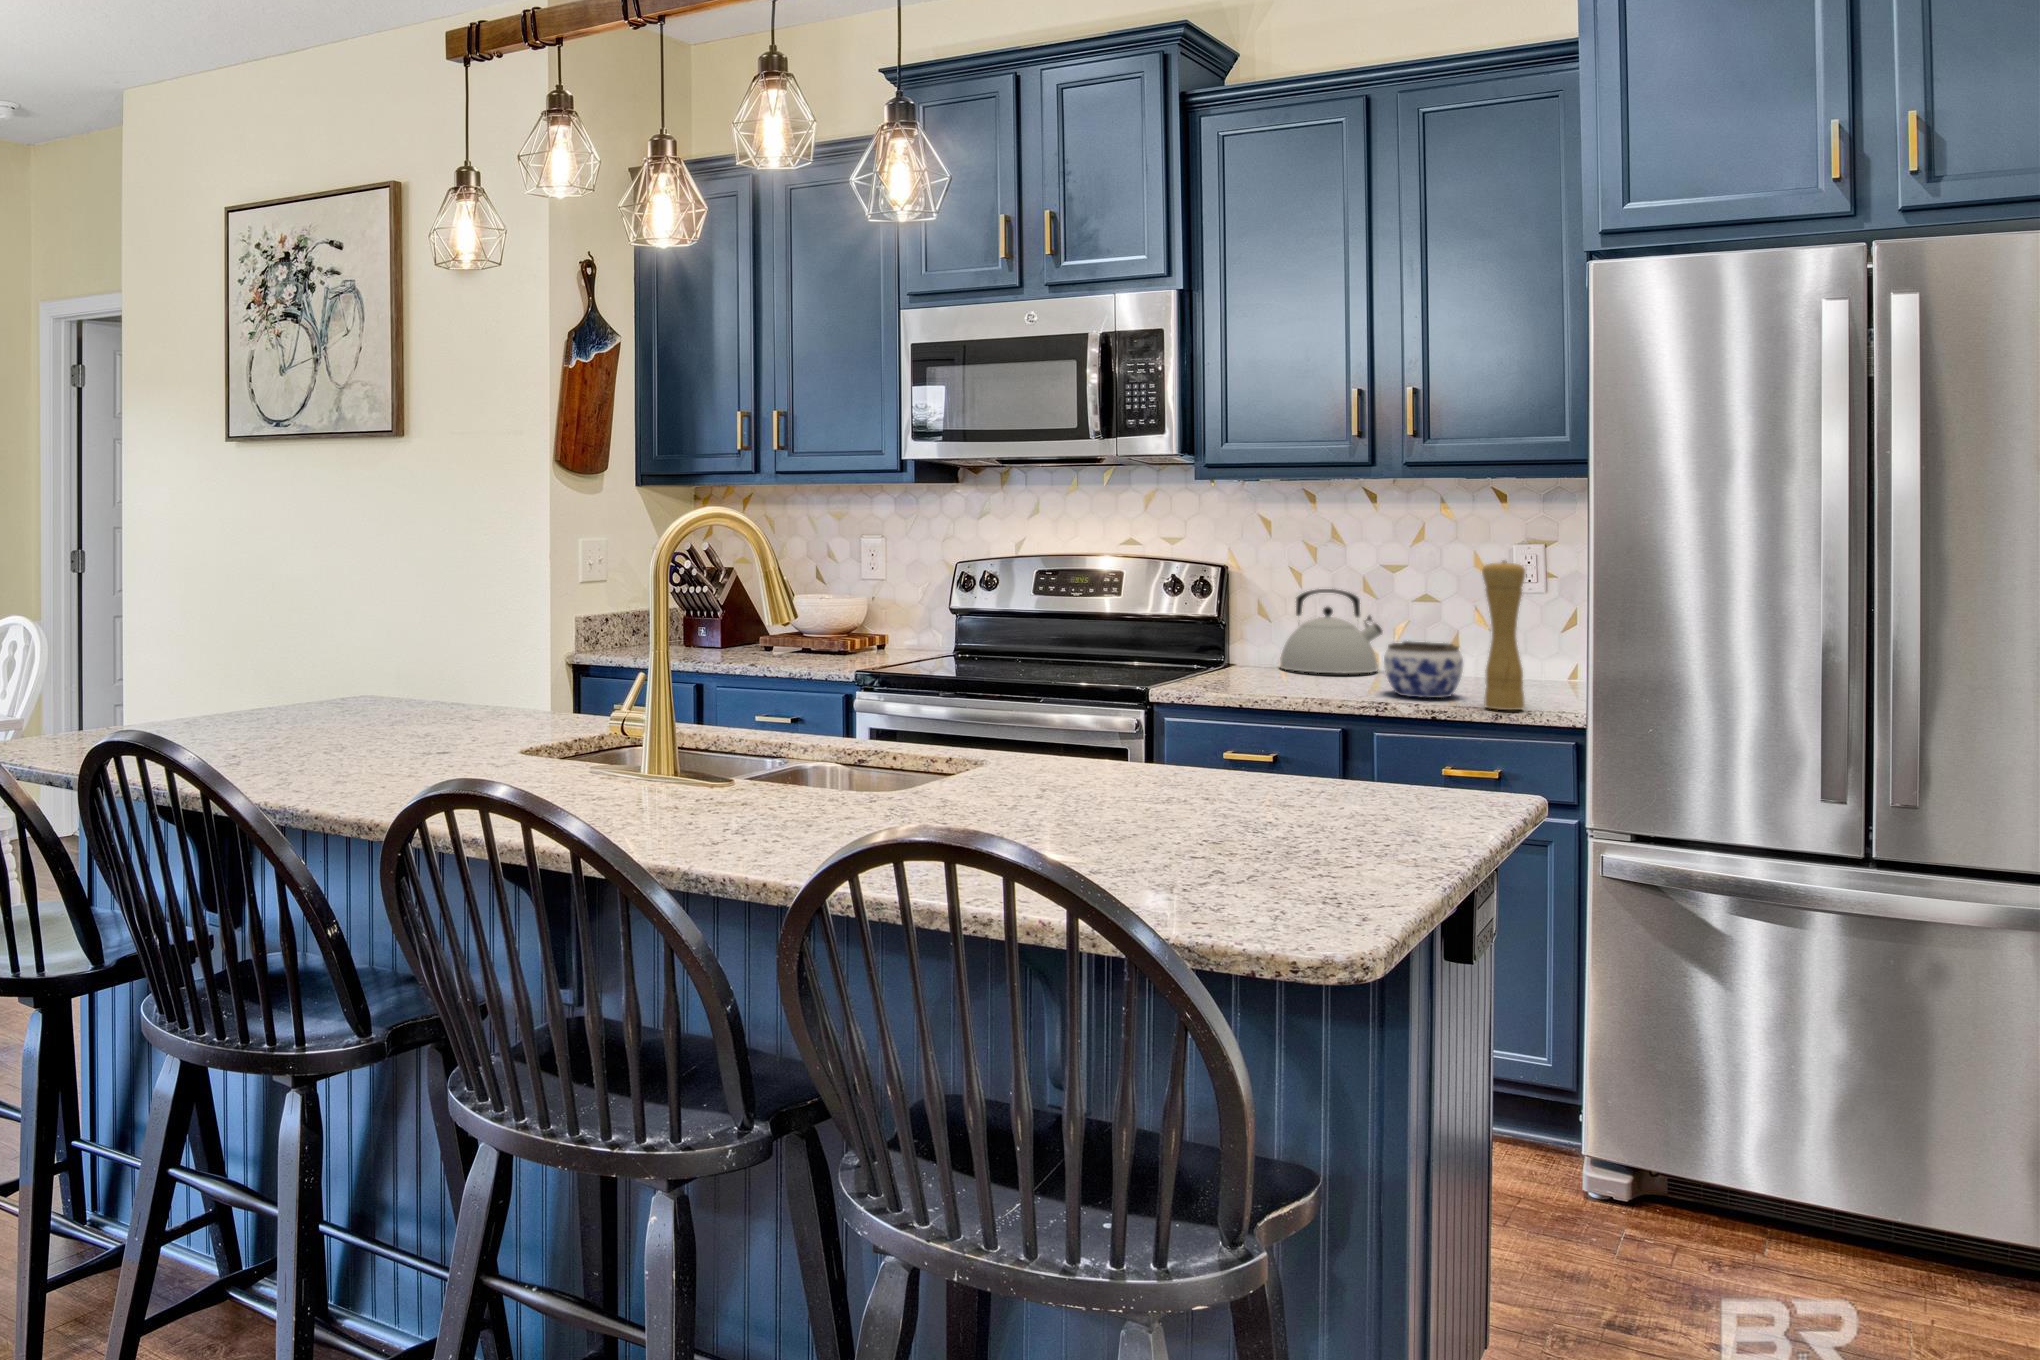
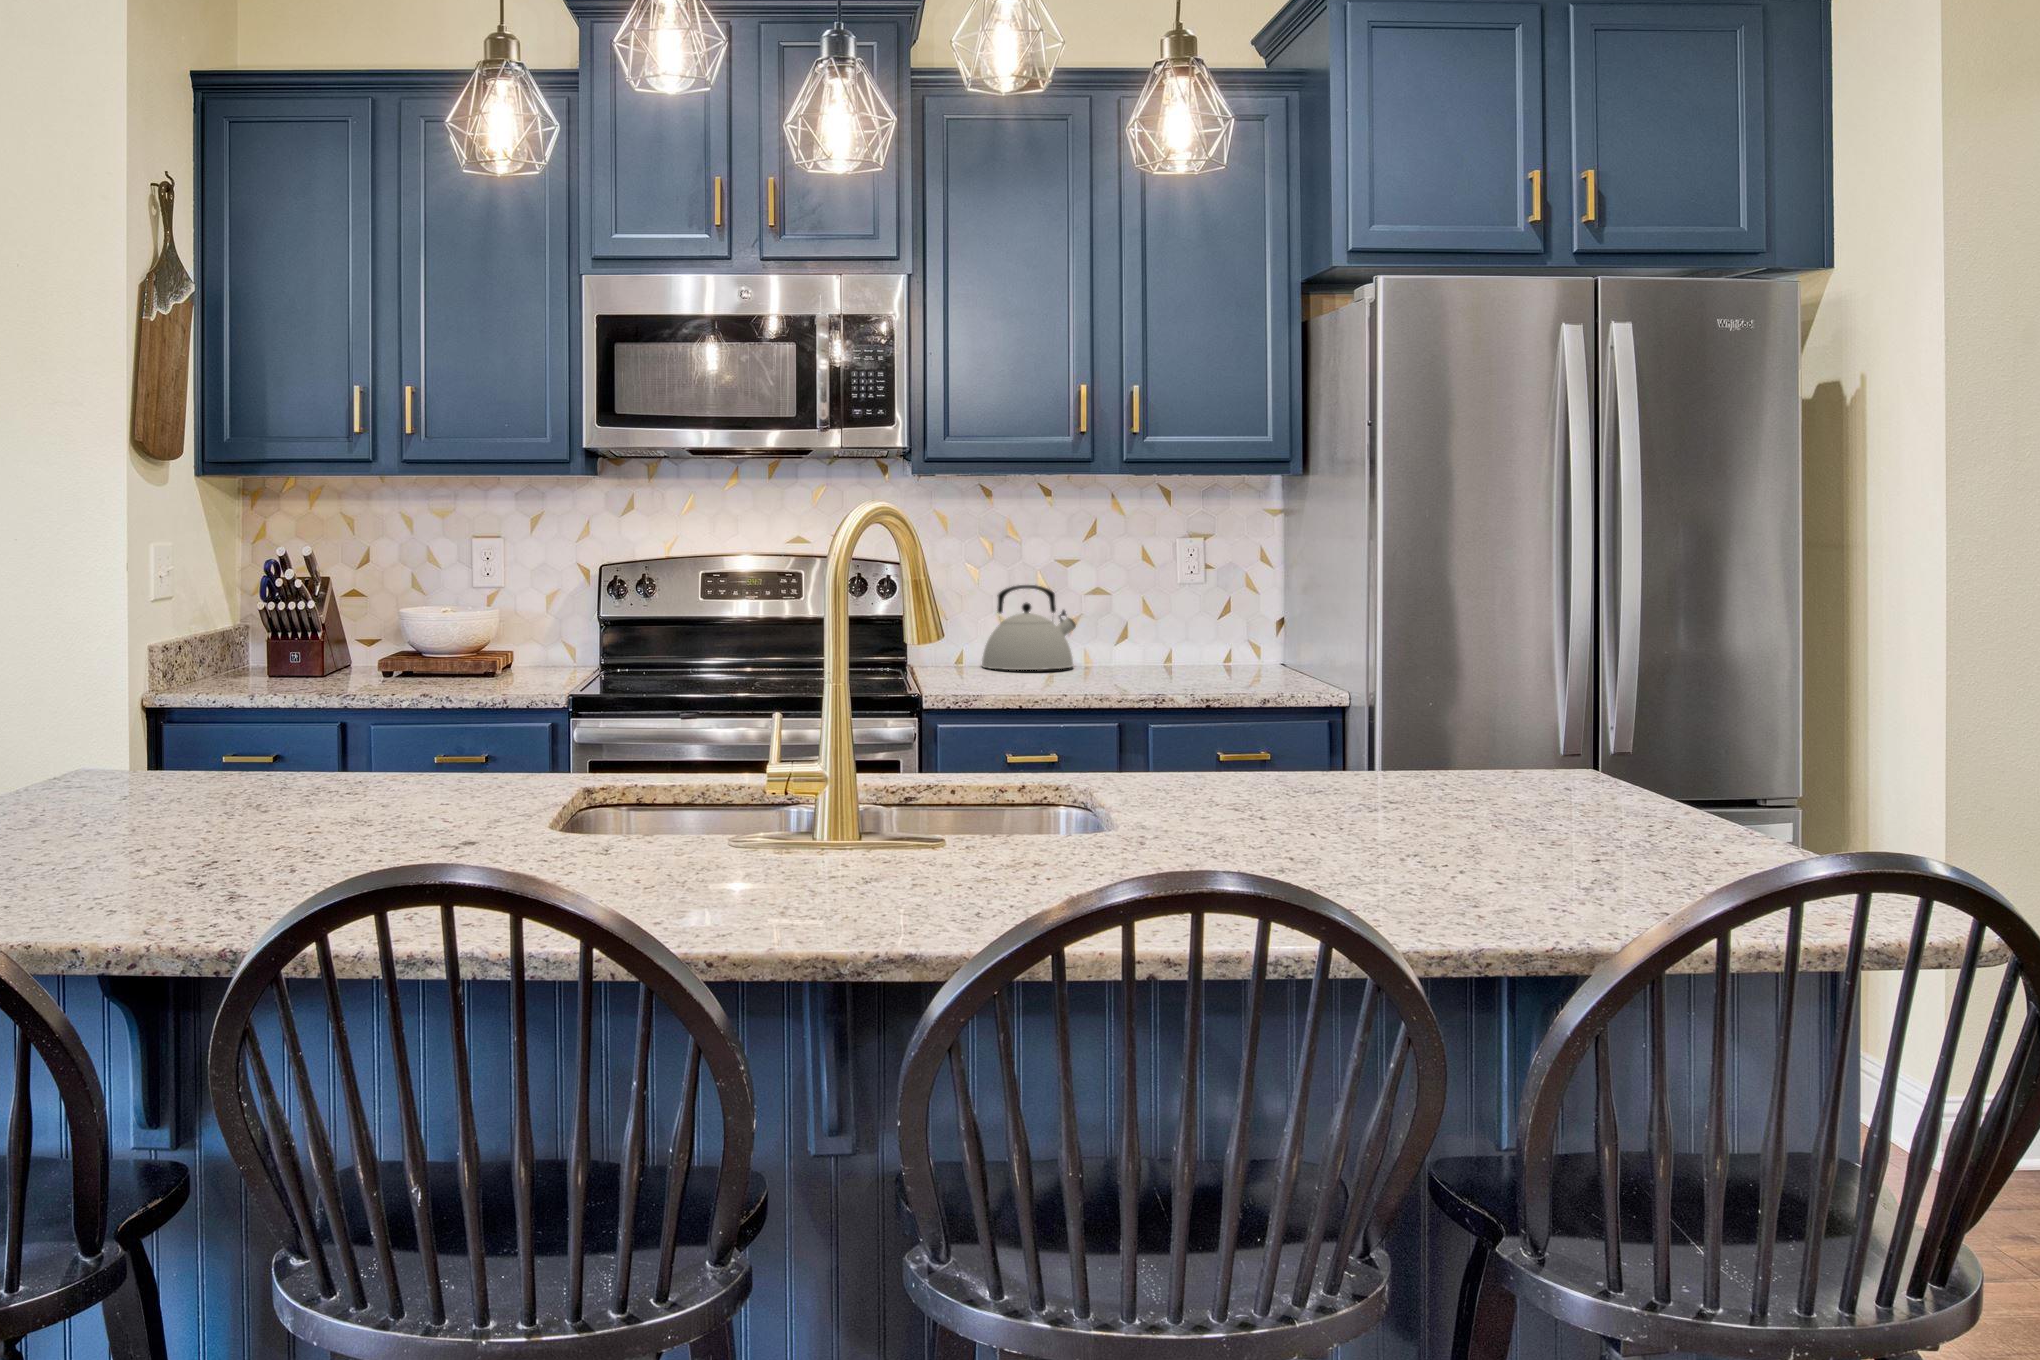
pepper mill: present [1482,561,1525,710] -> none [1227,543,1267,692]
jar: present [1384,641,1463,698] -> none [1122,631,1195,686]

